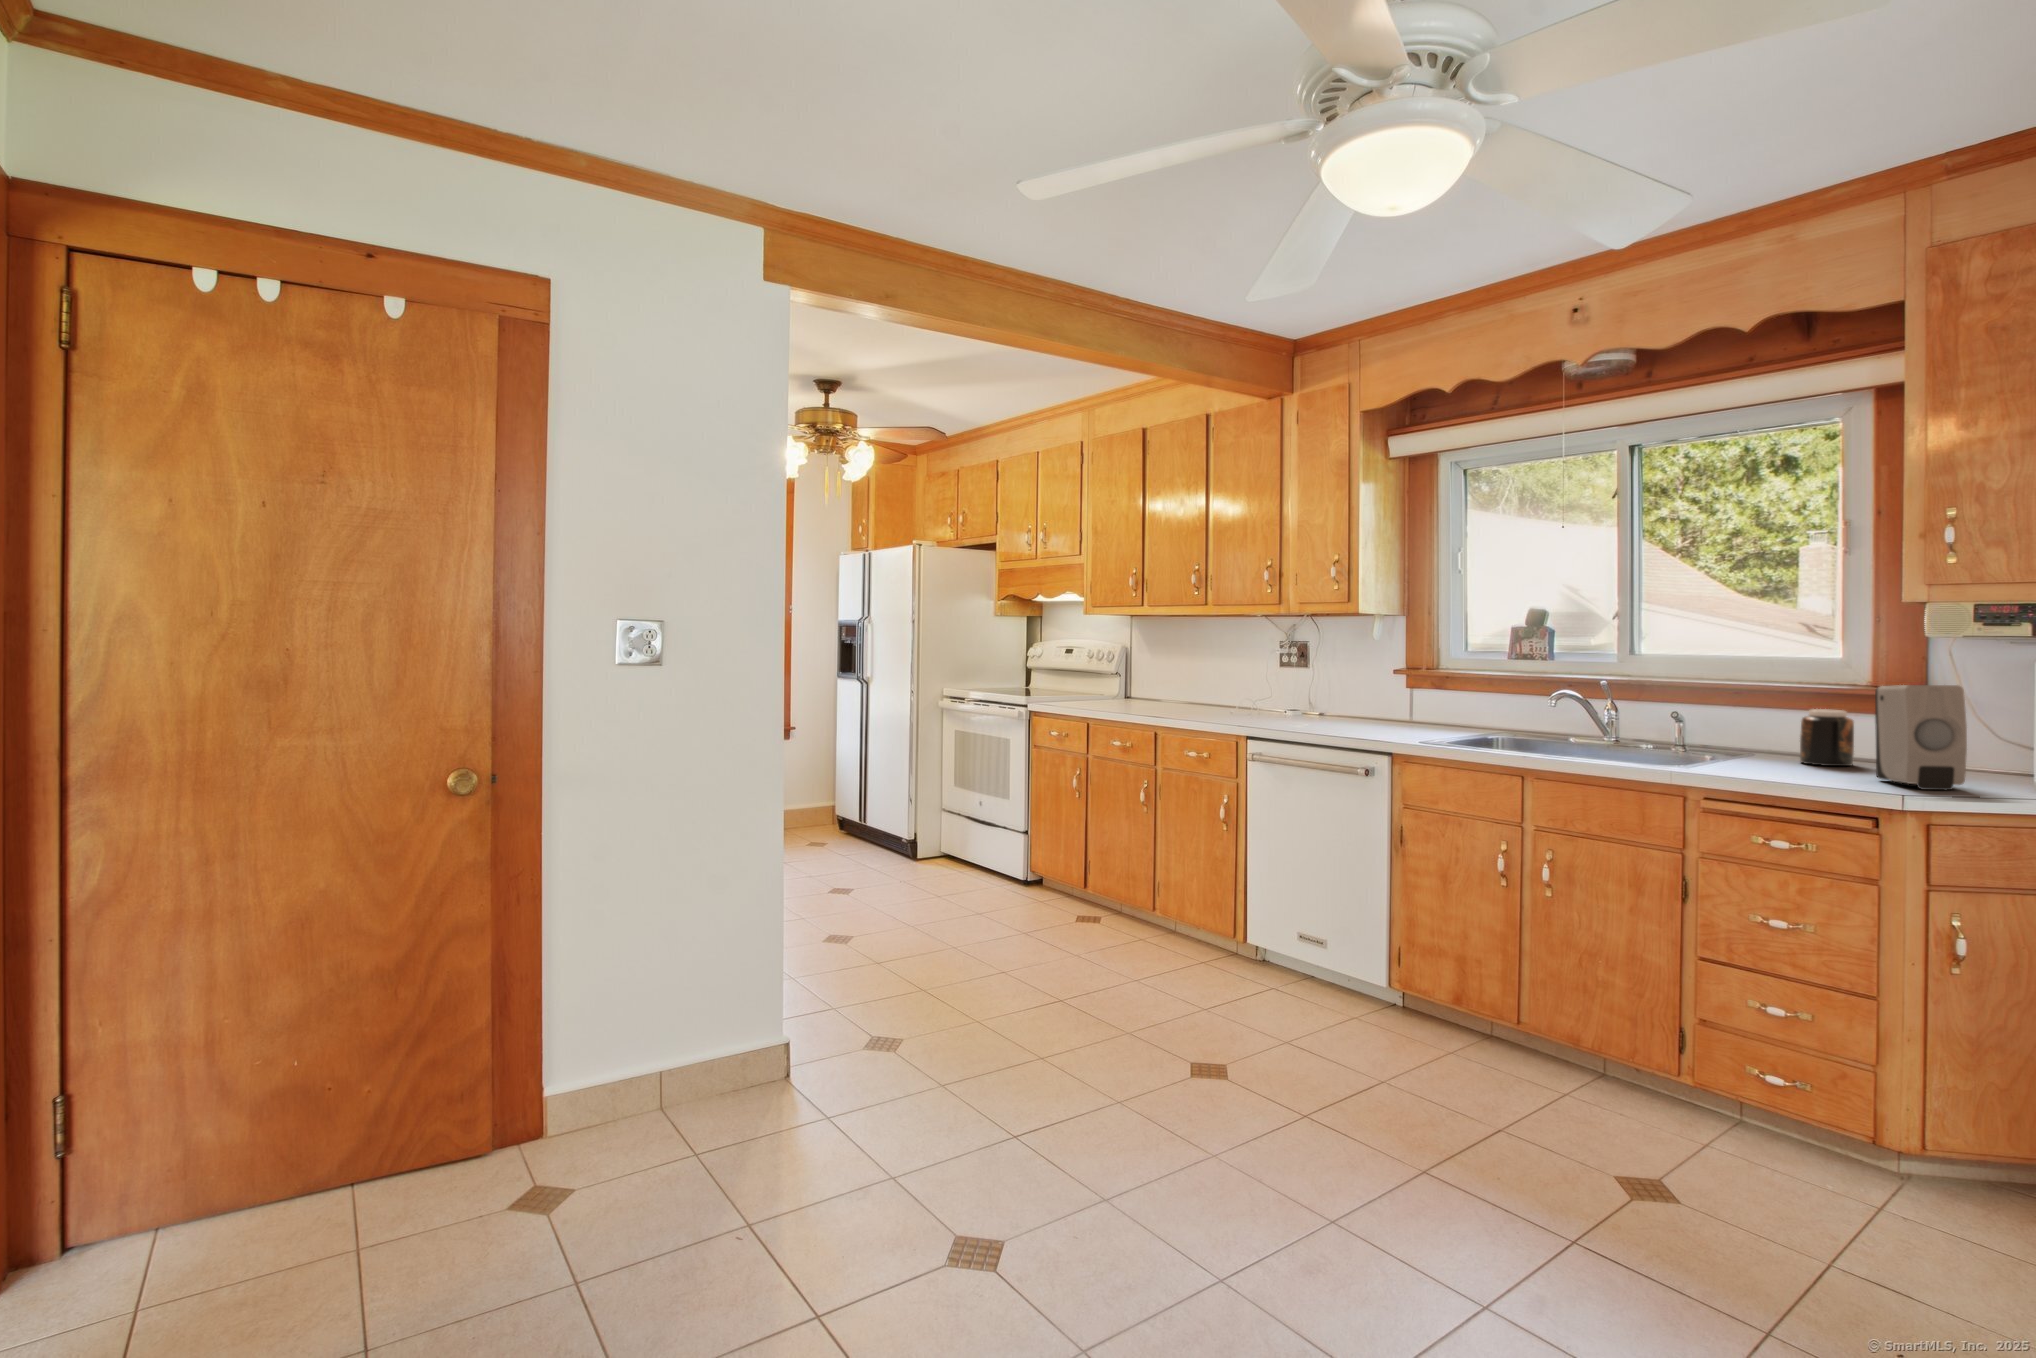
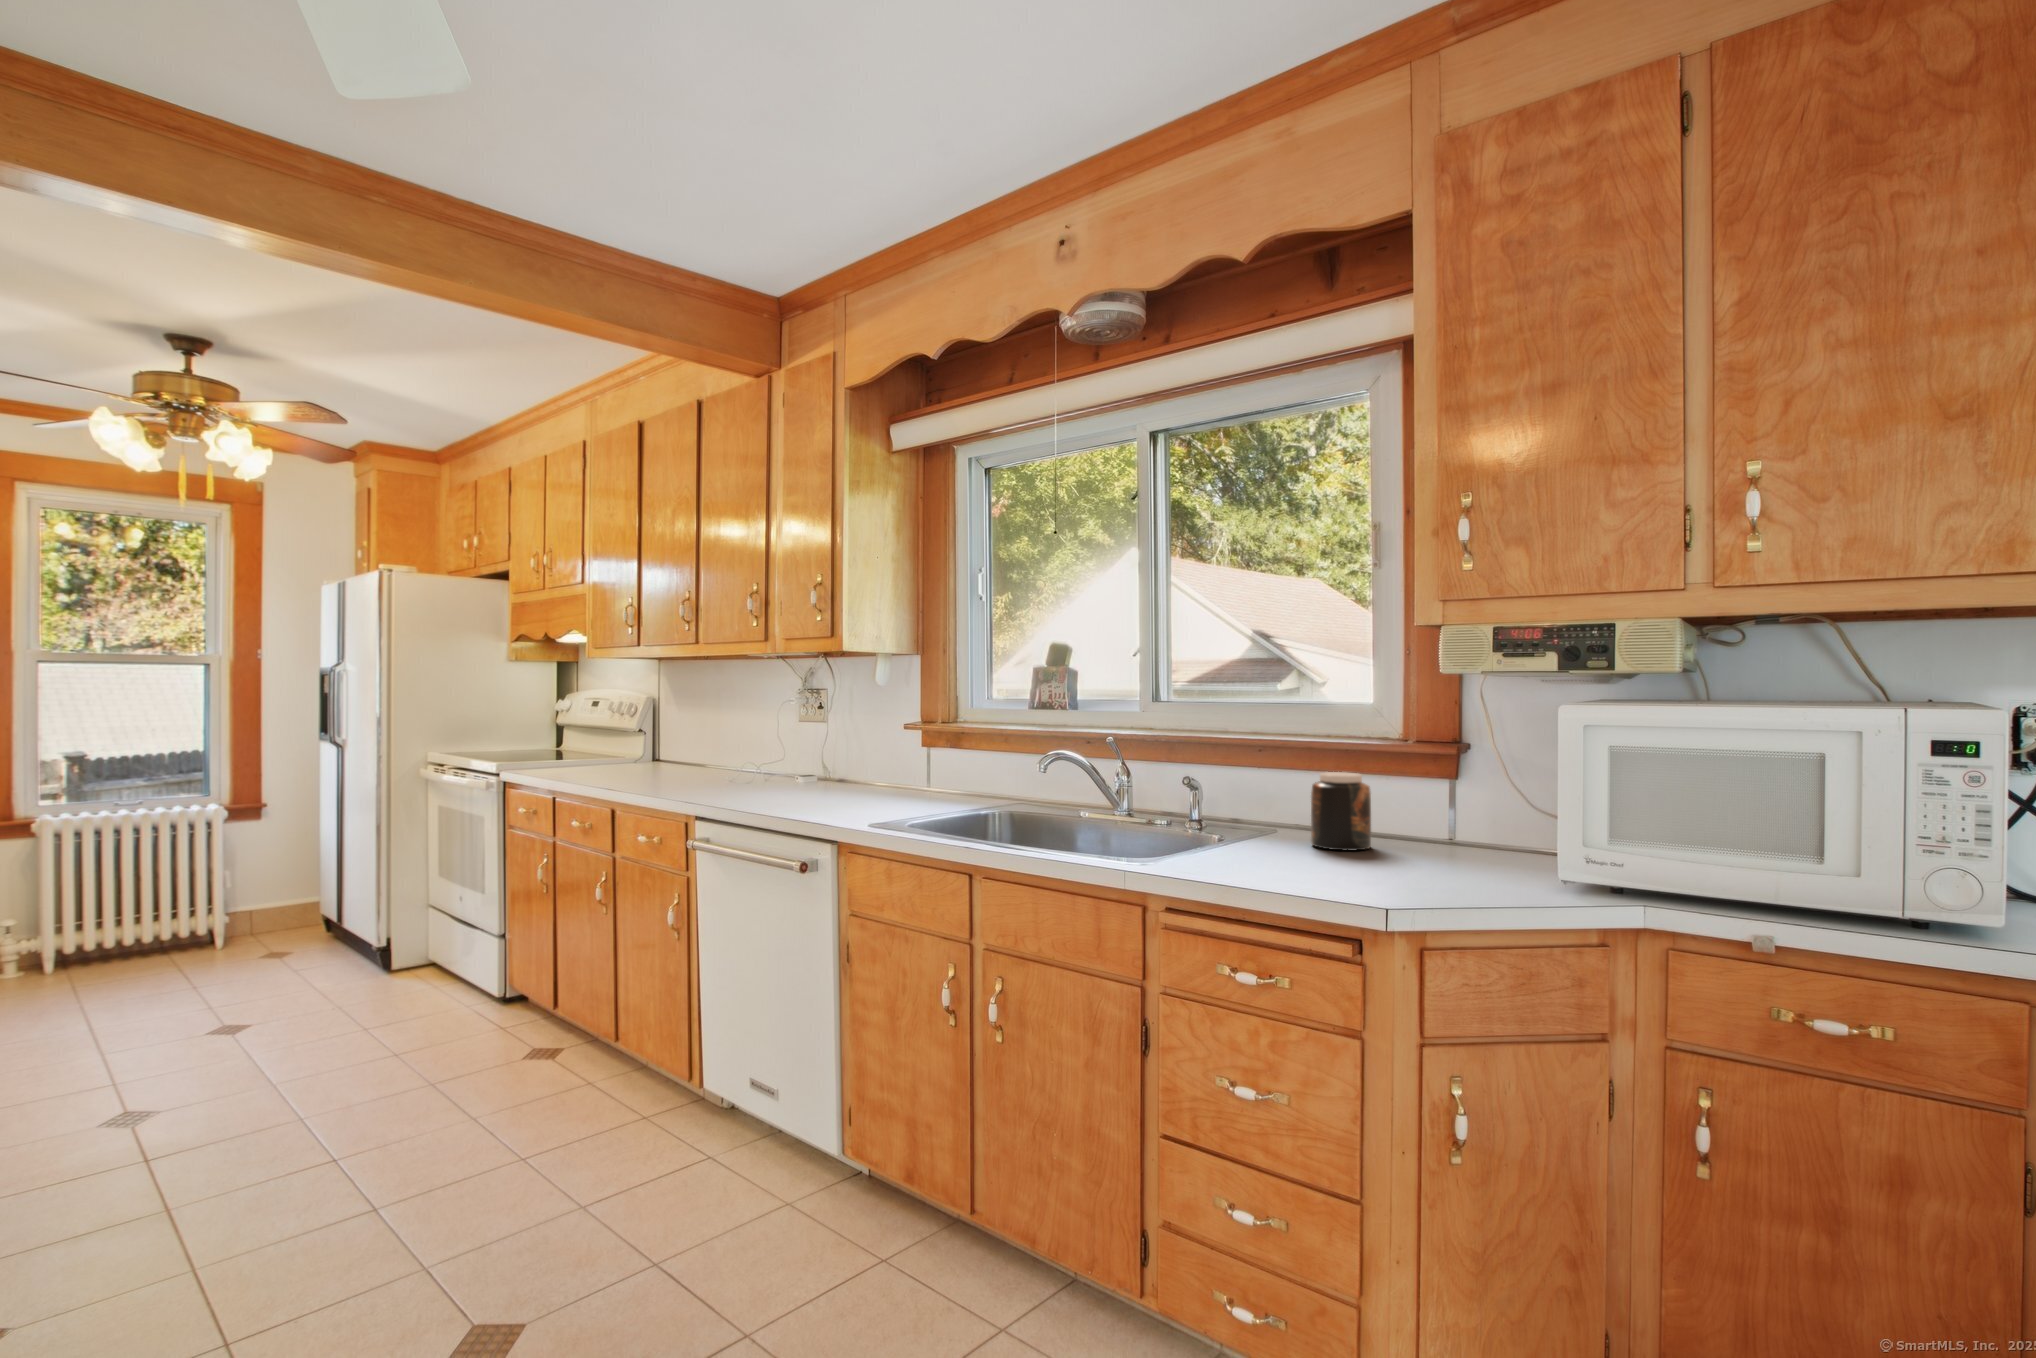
soap dispenser: present [1875,685,1967,790] -> none [1374,739,1476,895]

